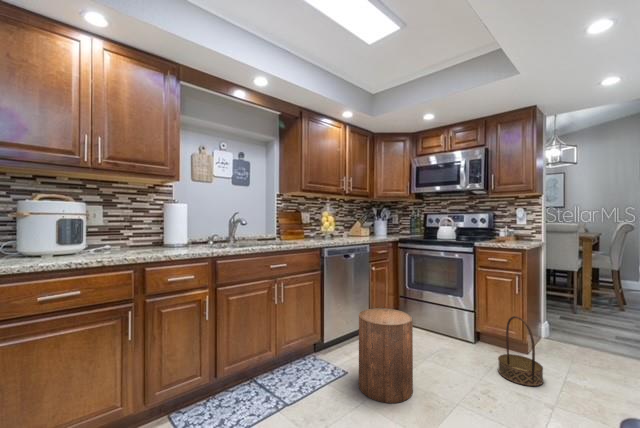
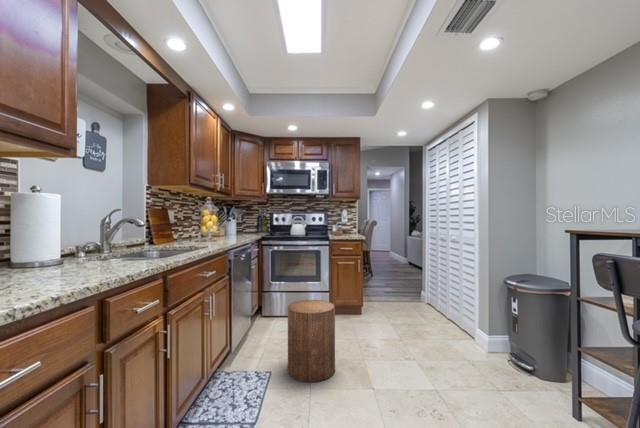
basket: present [498,316,543,386] -> none [359,288,386,334]

